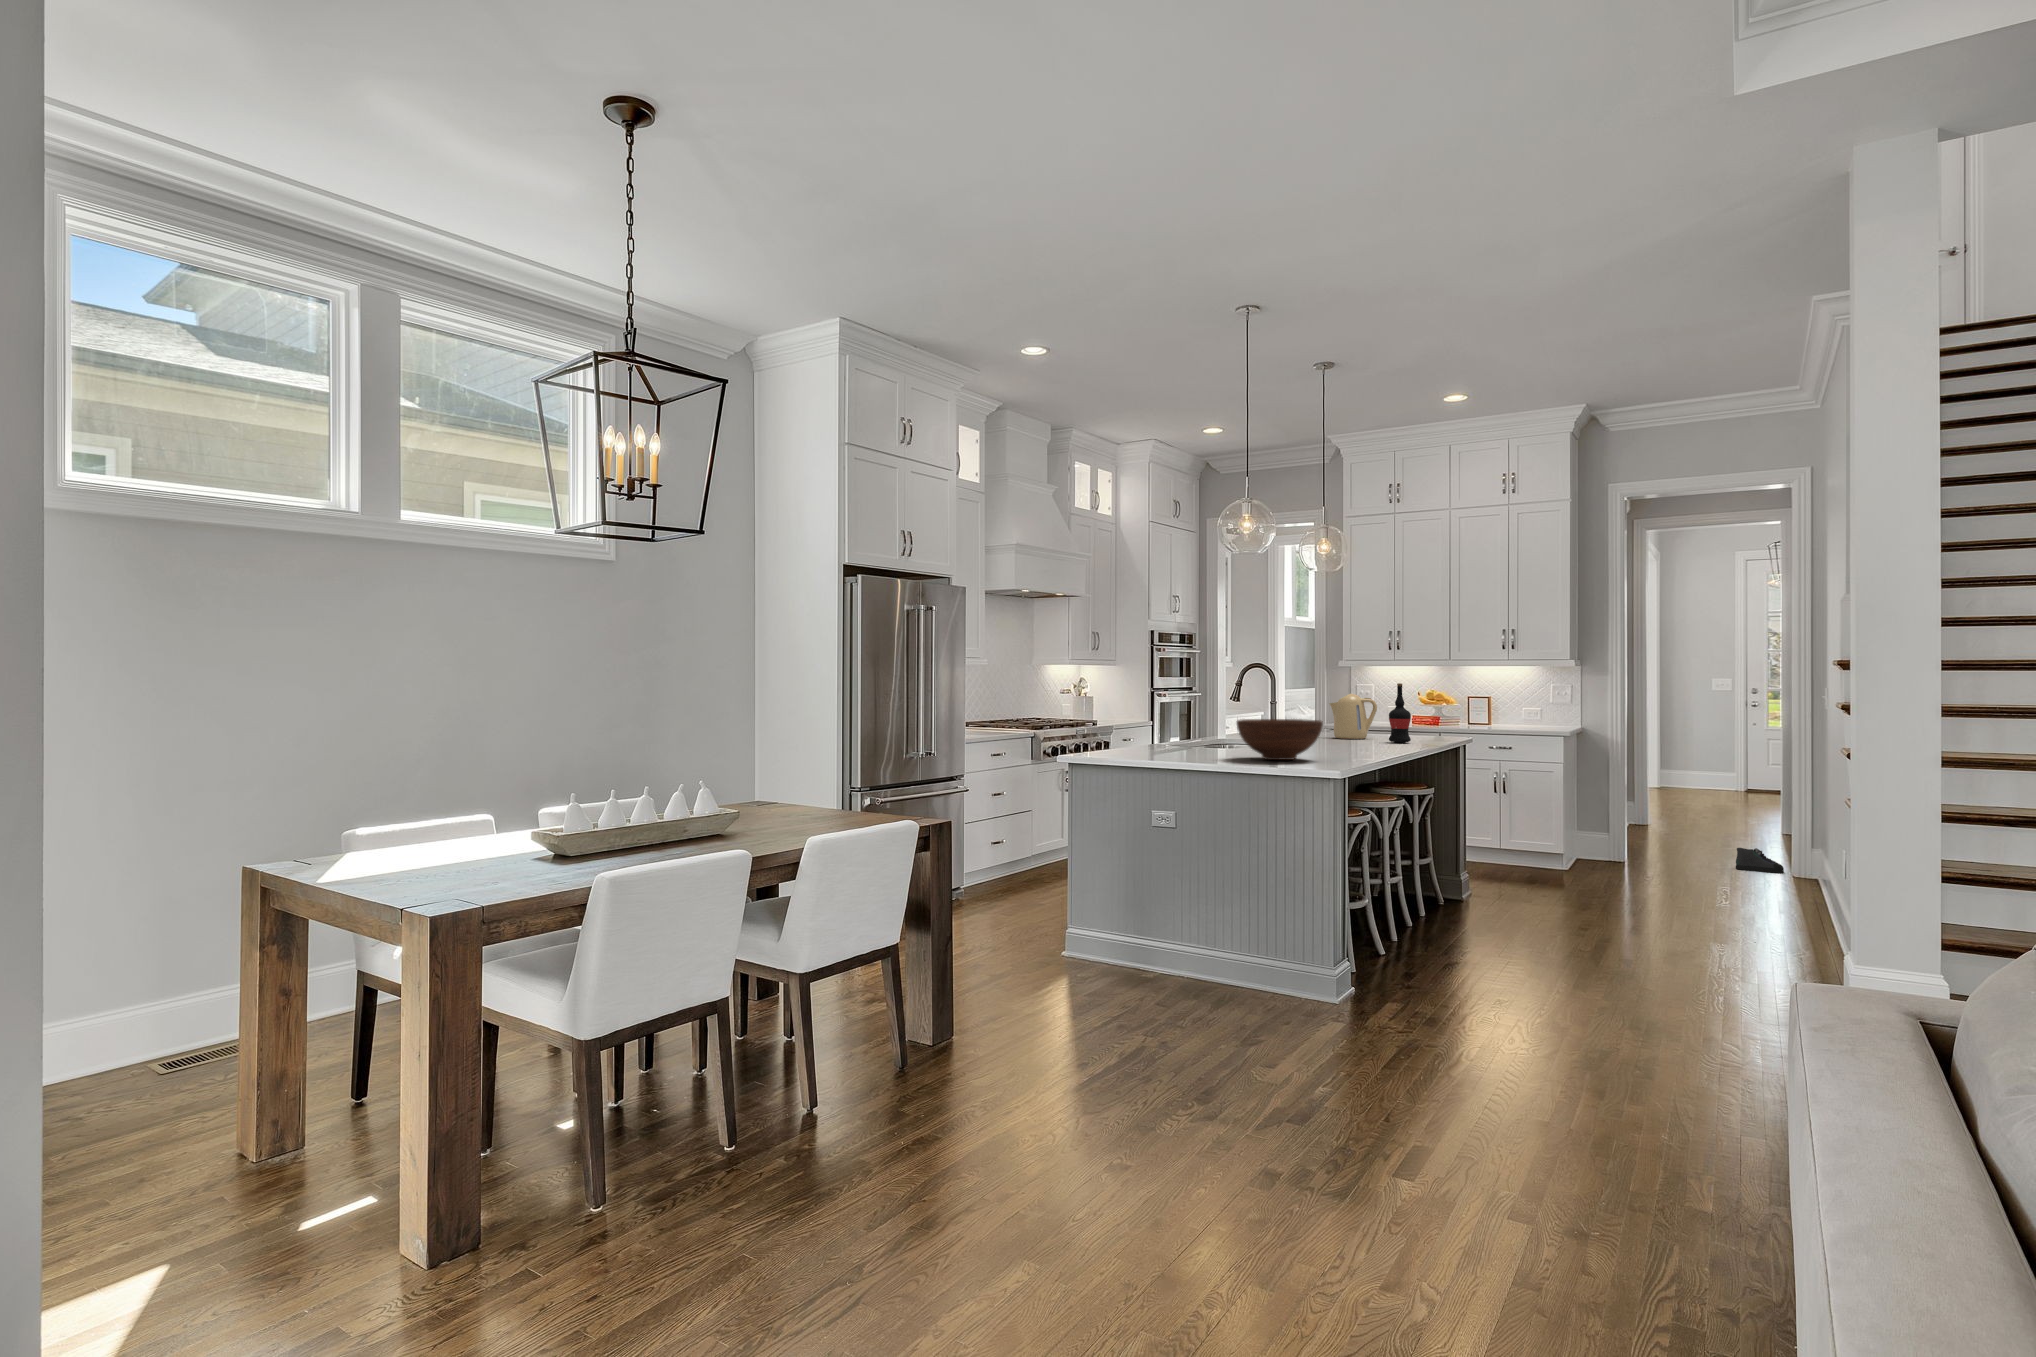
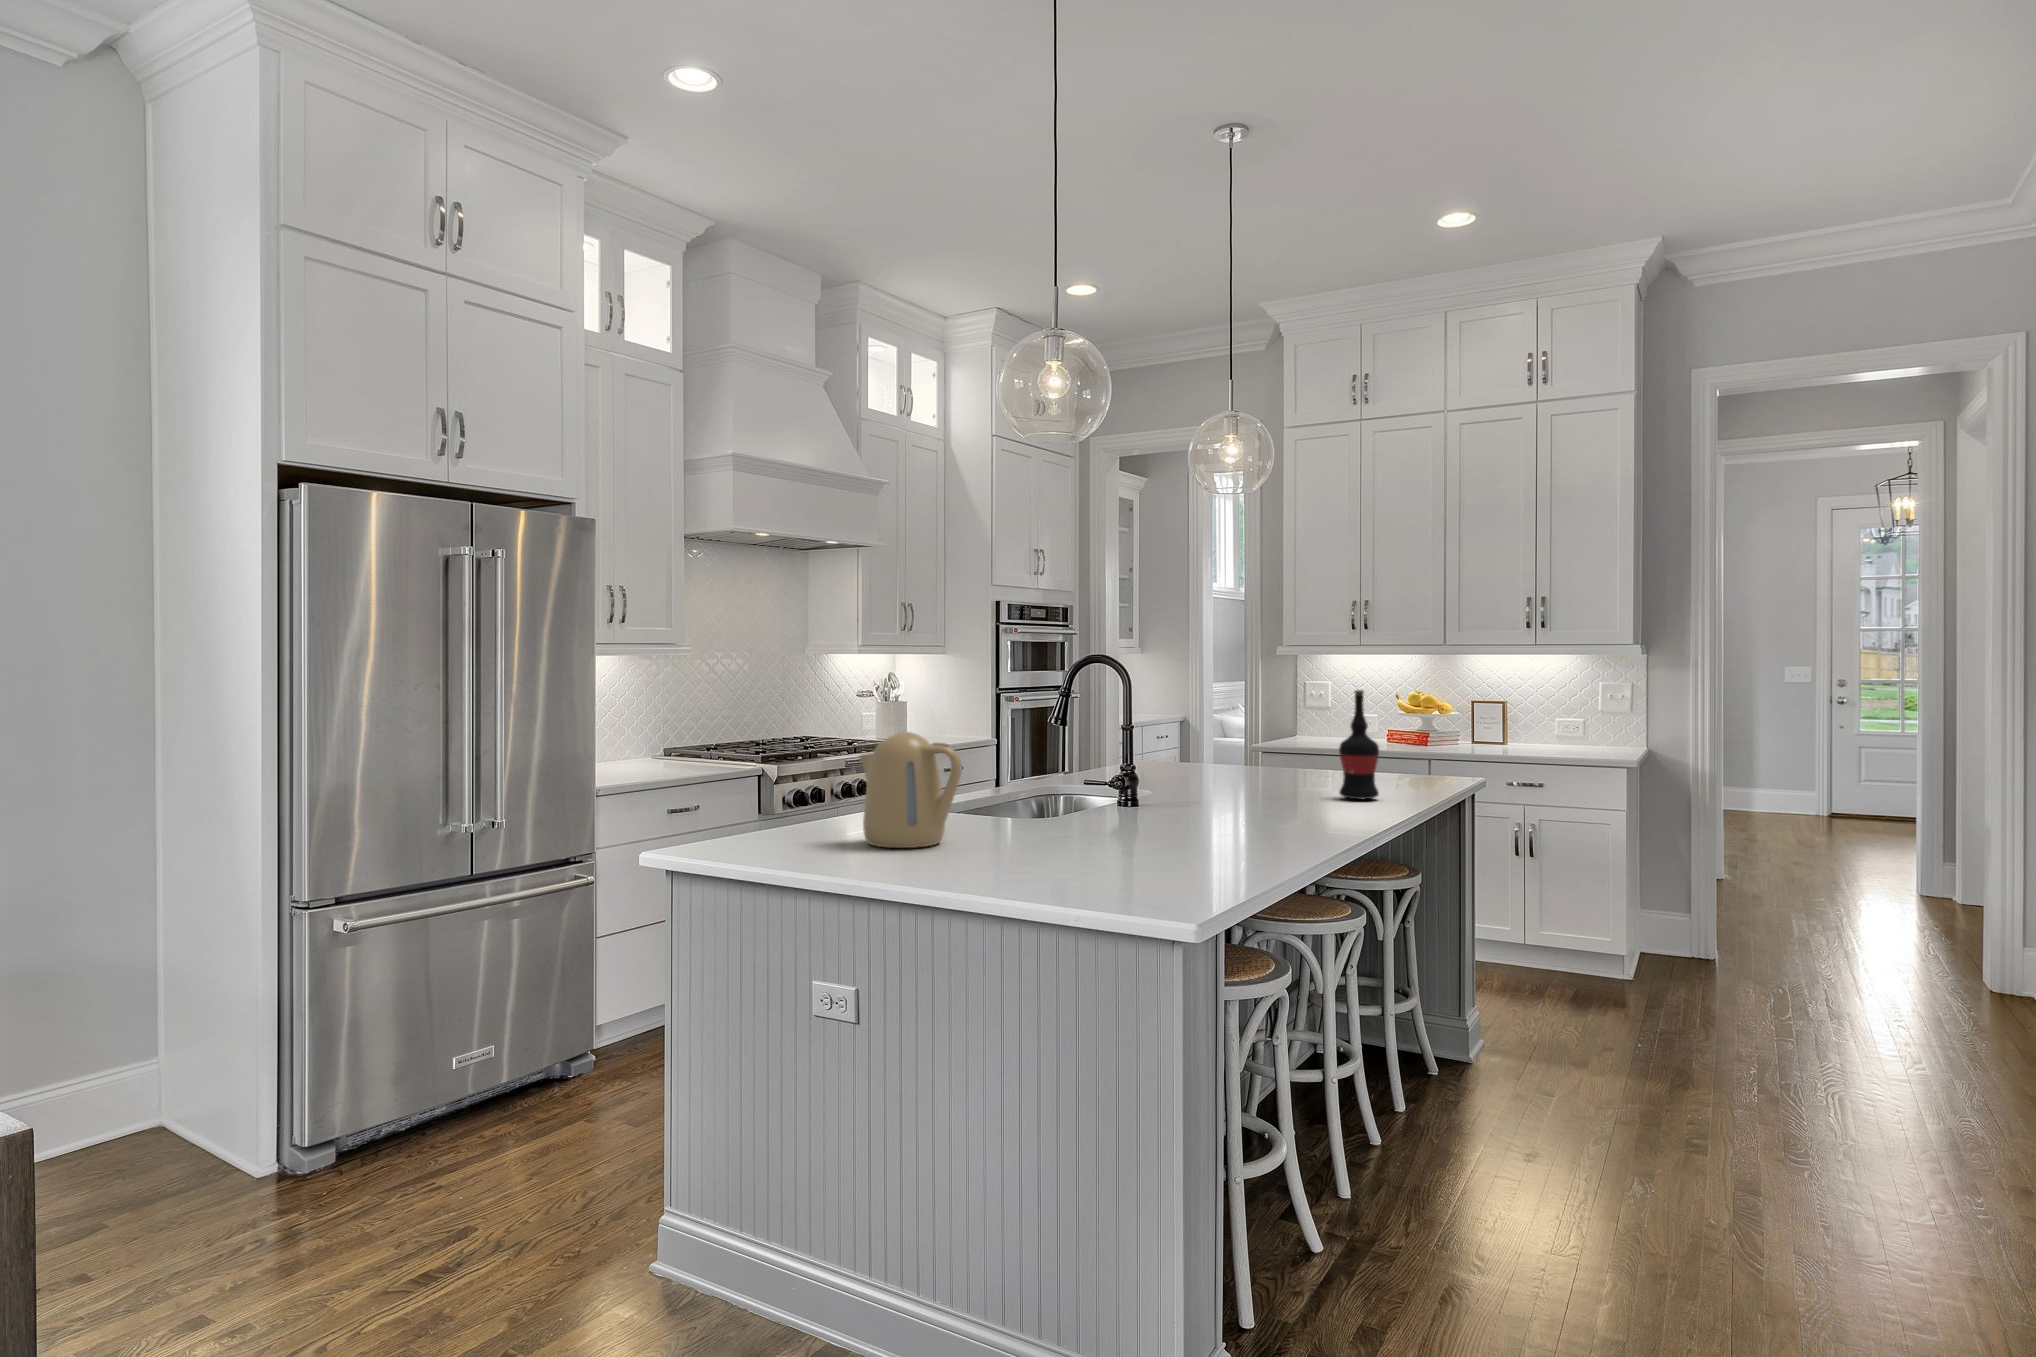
kettle: present [1329,694,1377,739] -> present [859,732,962,848]
fruit bowl: present [1237,719,1323,760] -> none [992,775,1179,874]
shoe: present [1736,848,1784,873] -> none [1894,942,1974,986]

